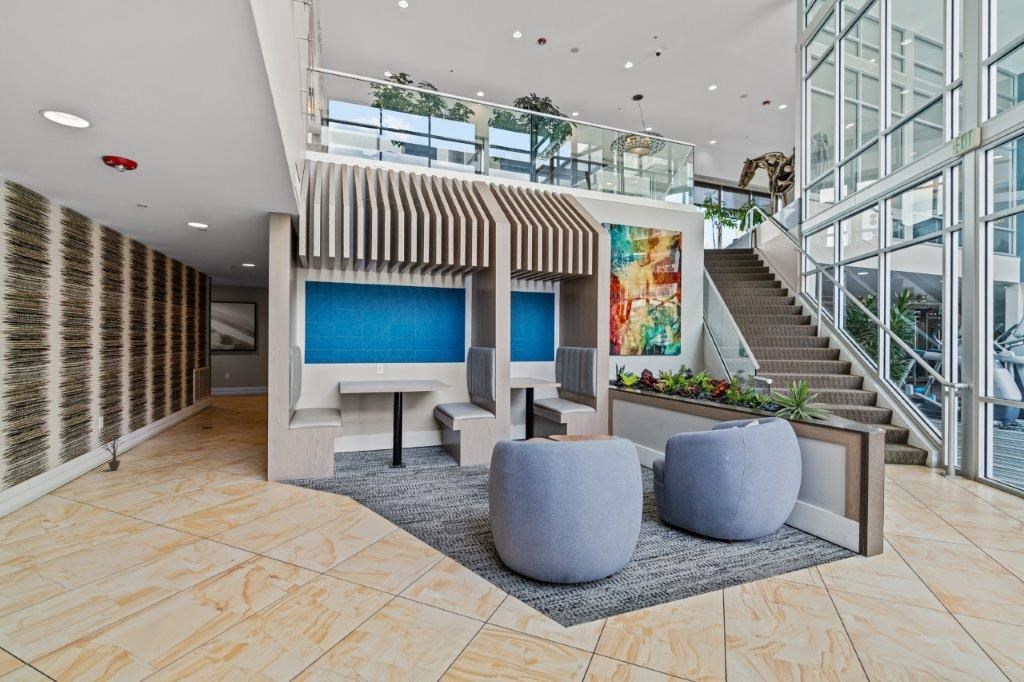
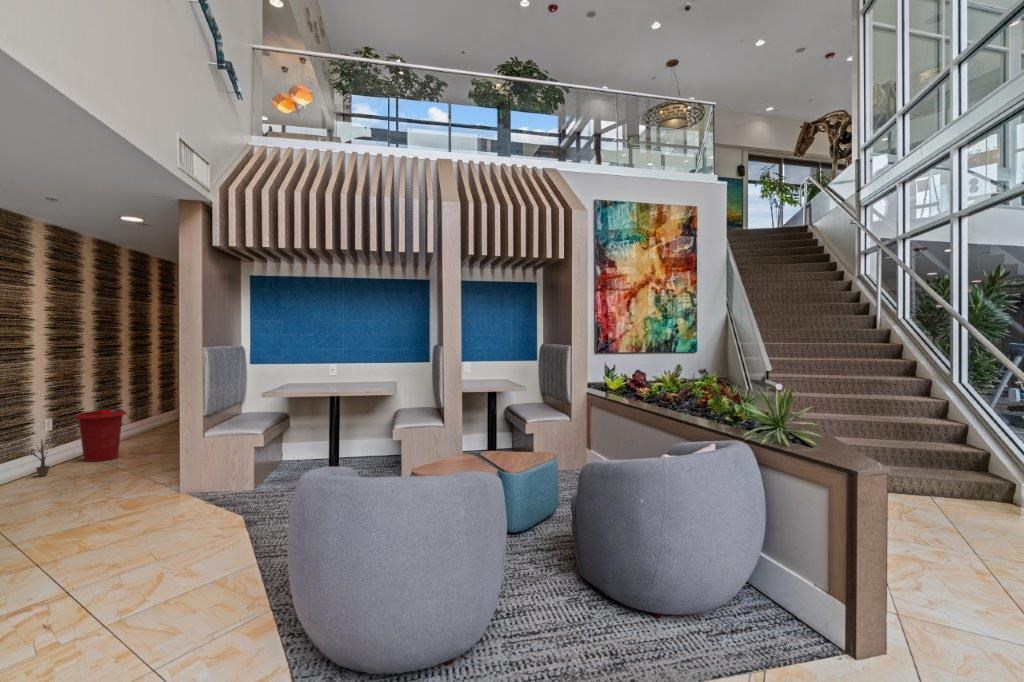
waste bin: none [130,407,179,457] -> present [74,410,127,462]

